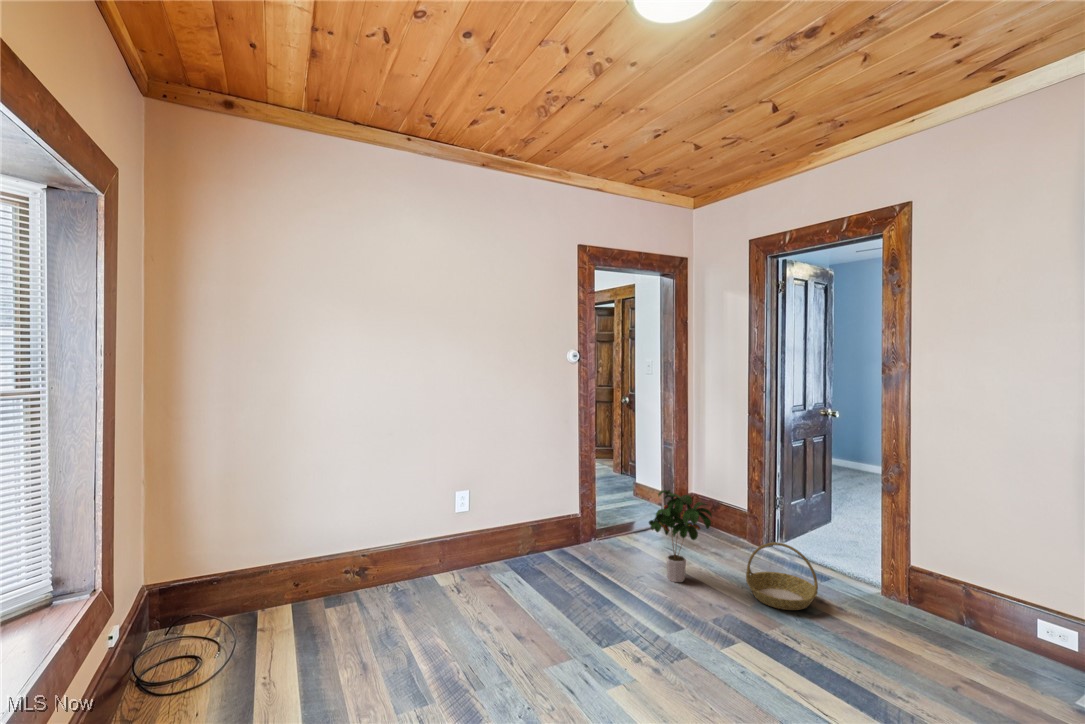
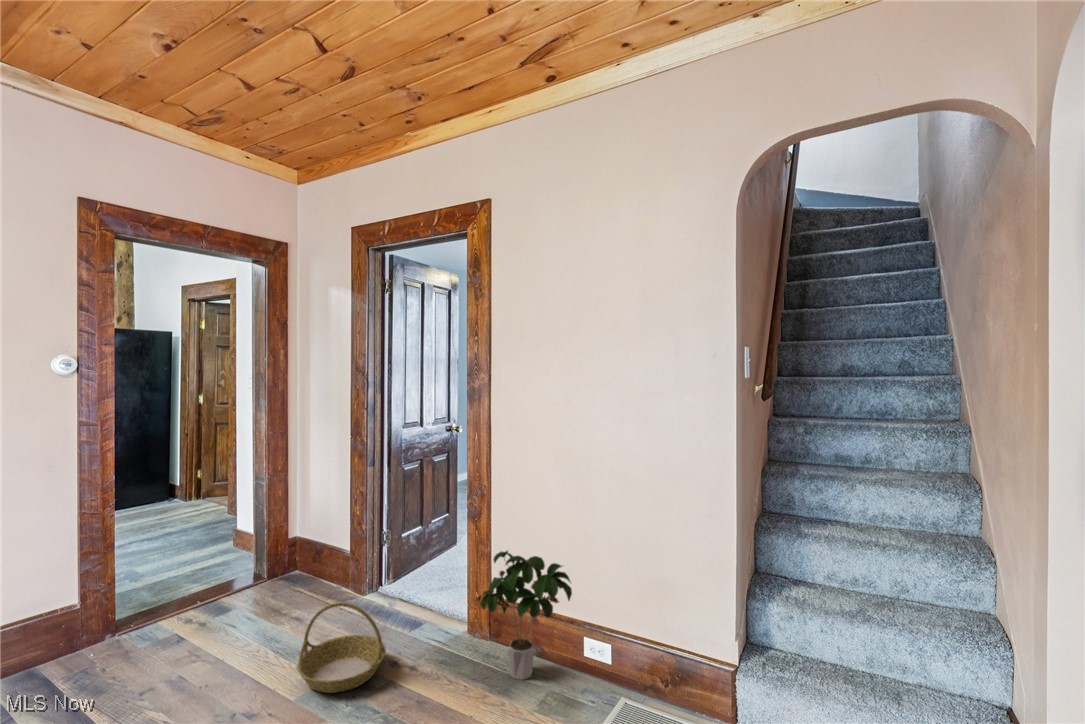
potted plant: present [649,490,712,582] -> present [477,551,572,680]

